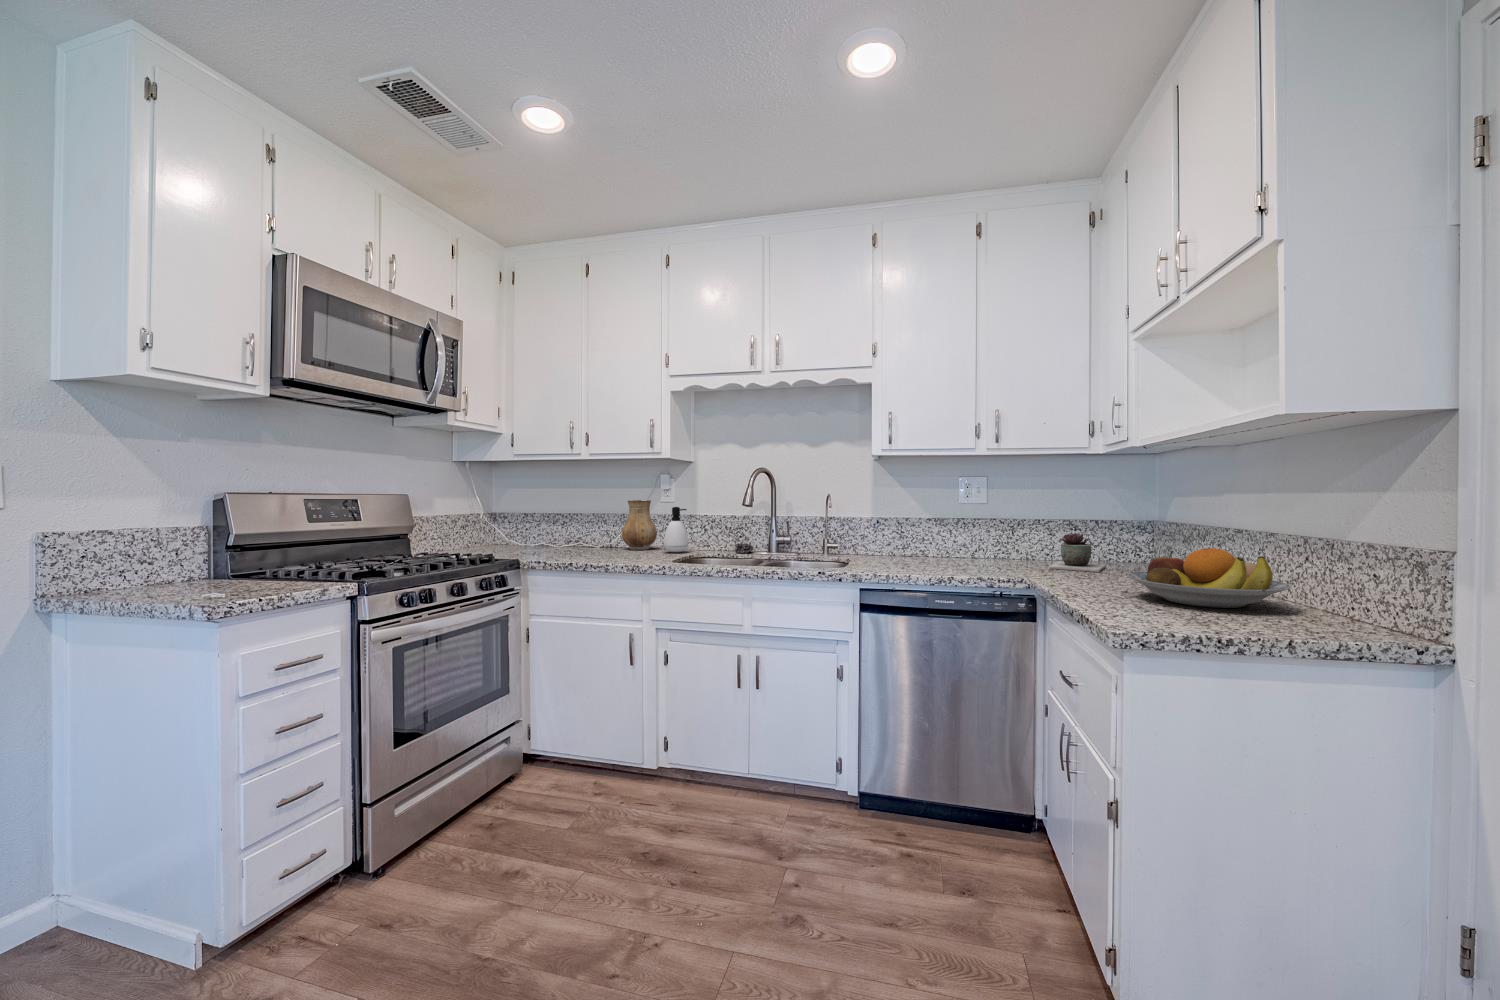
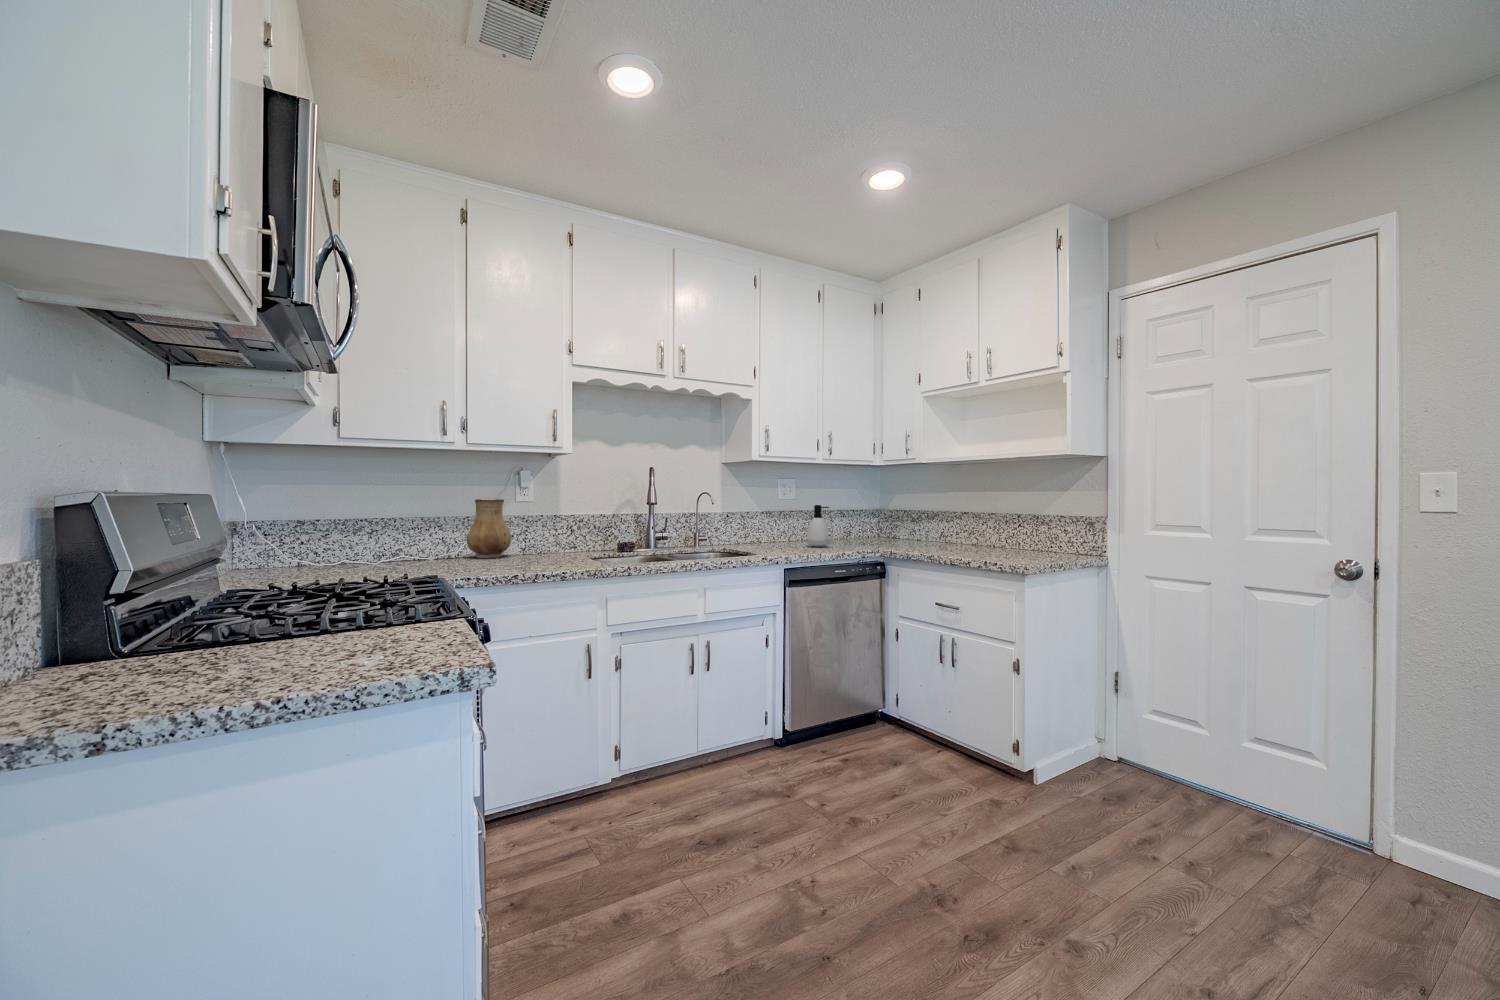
soap dispenser: present [664,507,688,552] -> present [807,505,829,547]
succulent plant: present [1049,533,1105,572] -> none [844,518,884,544]
fruit bowl: present [1127,548,1291,608] -> none [951,522,1029,554]

